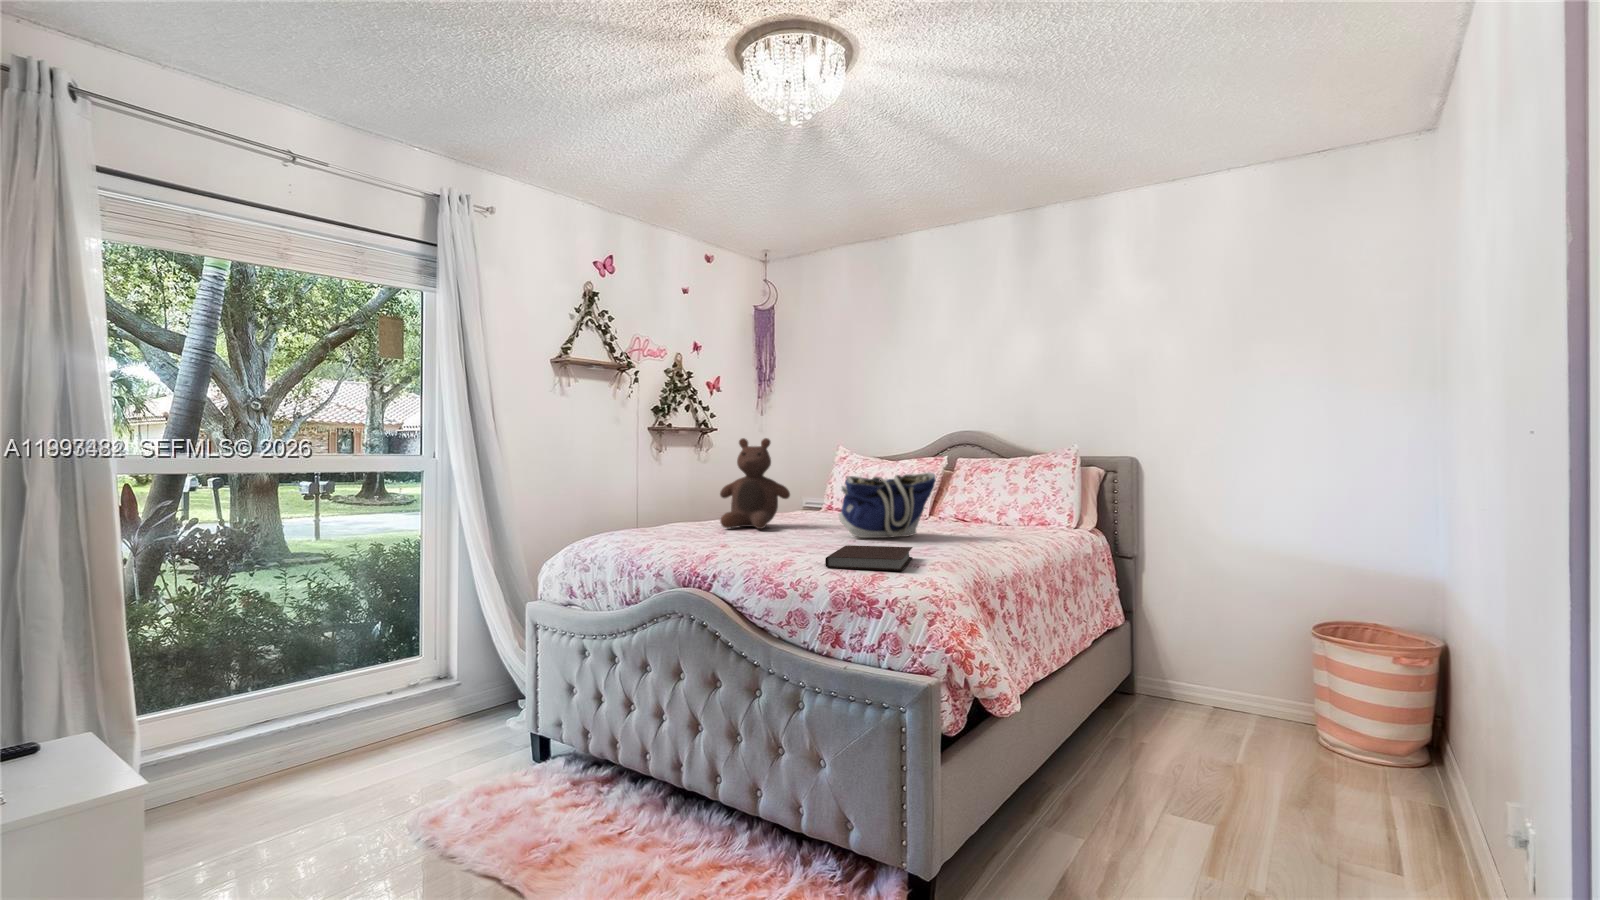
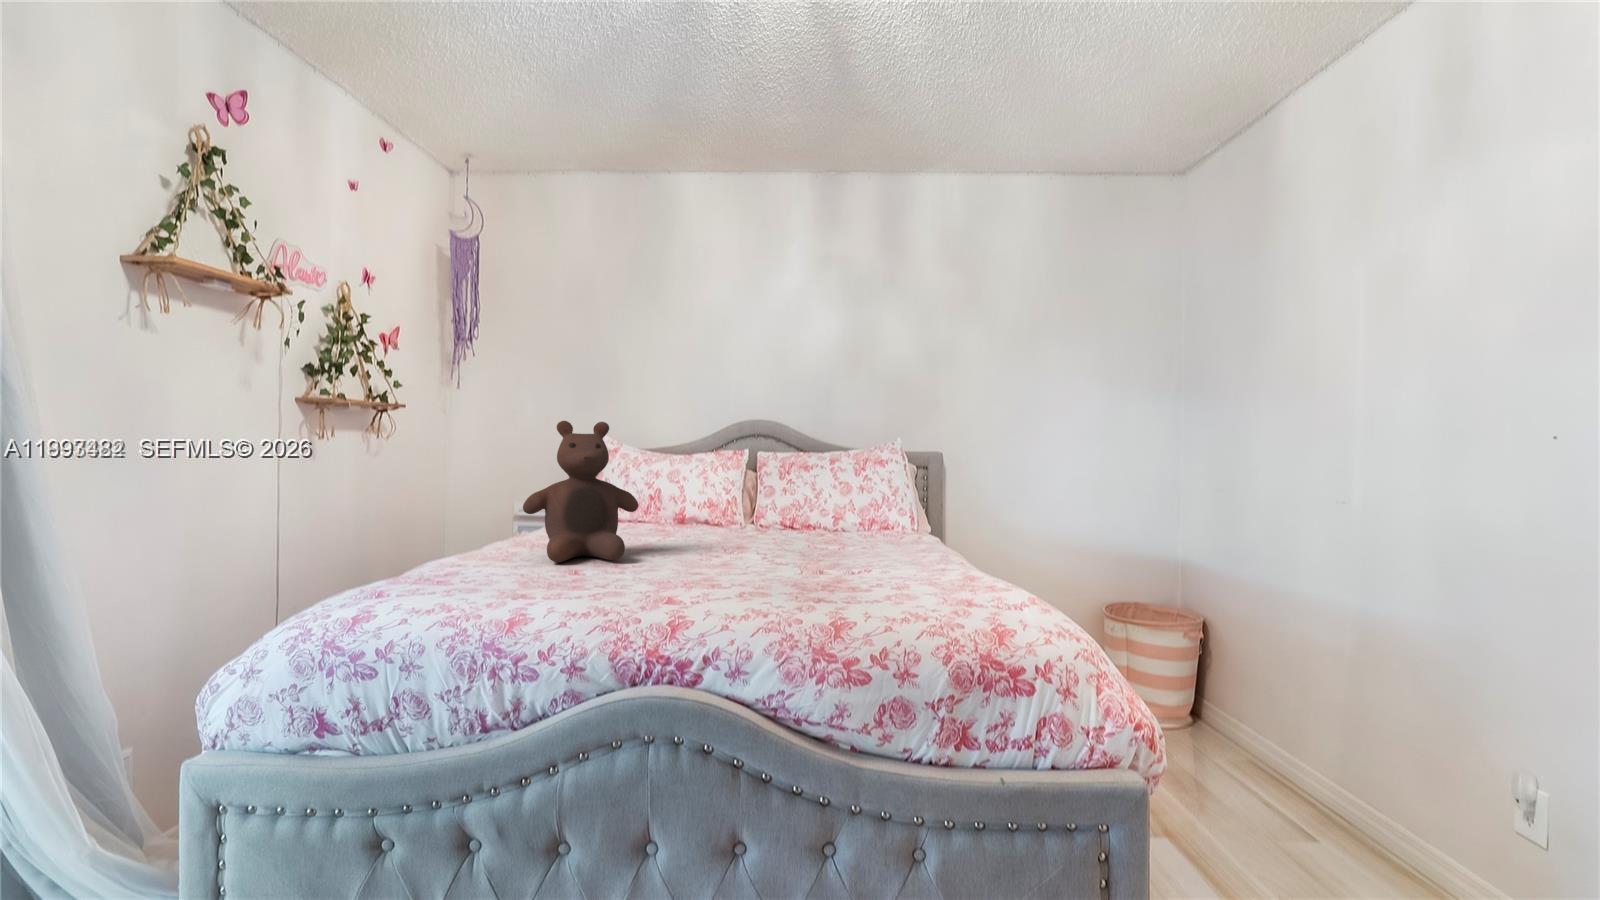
tote bag: present [839,473,936,538] -> none [736,473,849,563]
notebook: present [825,545,912,571] -> none [843,576,999,624]

